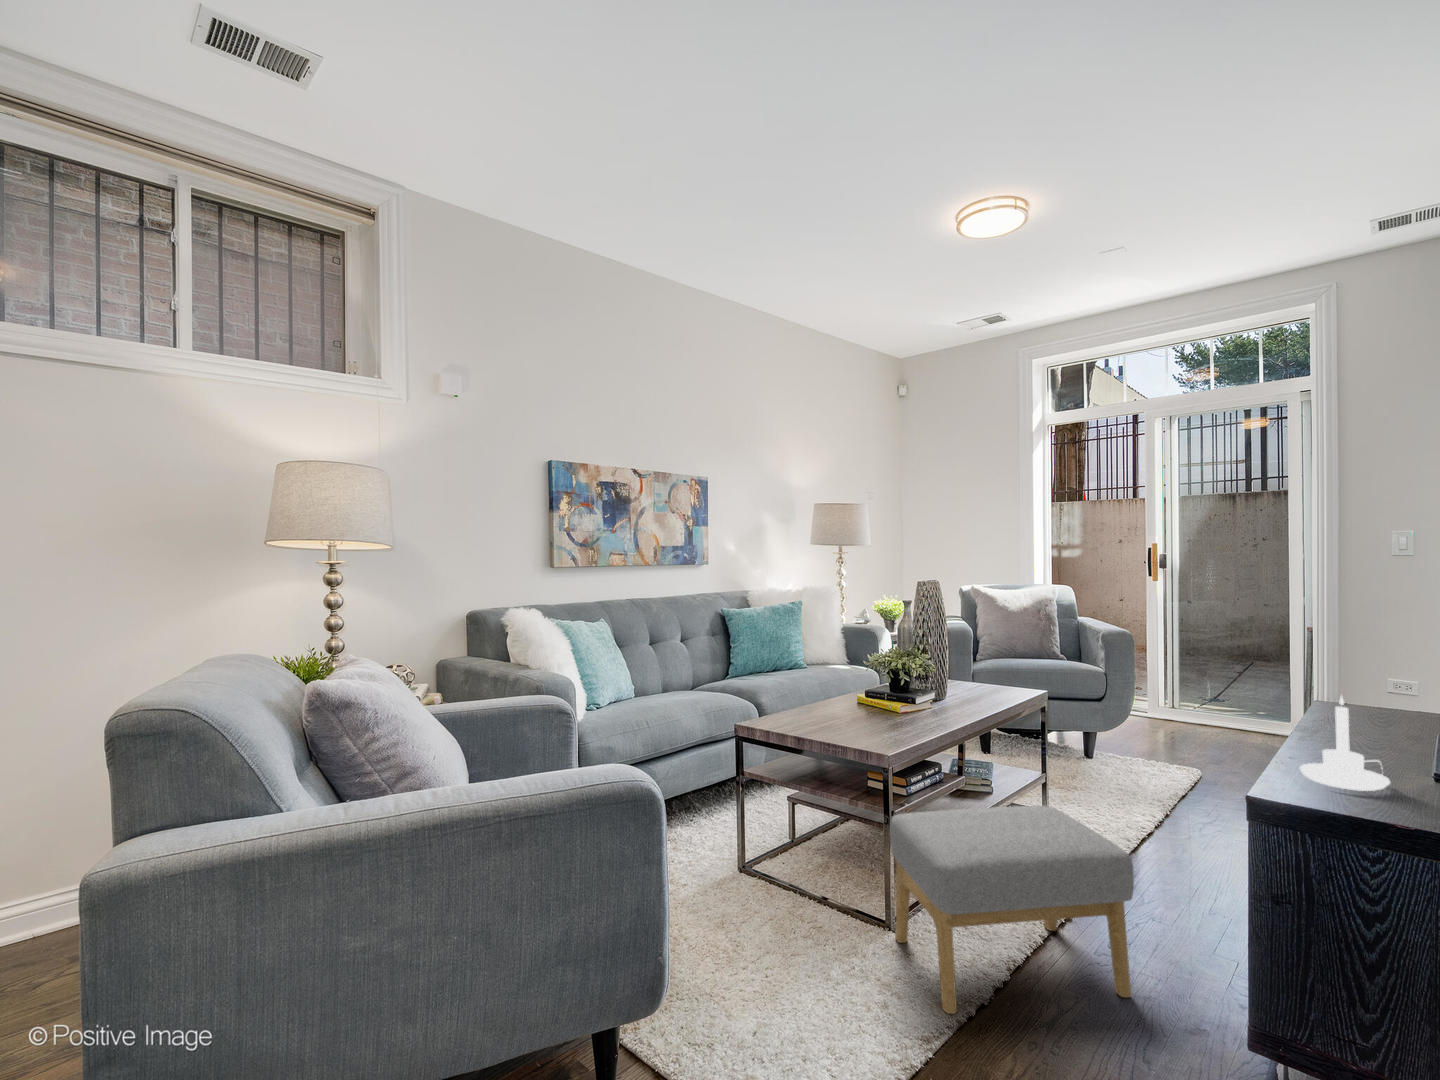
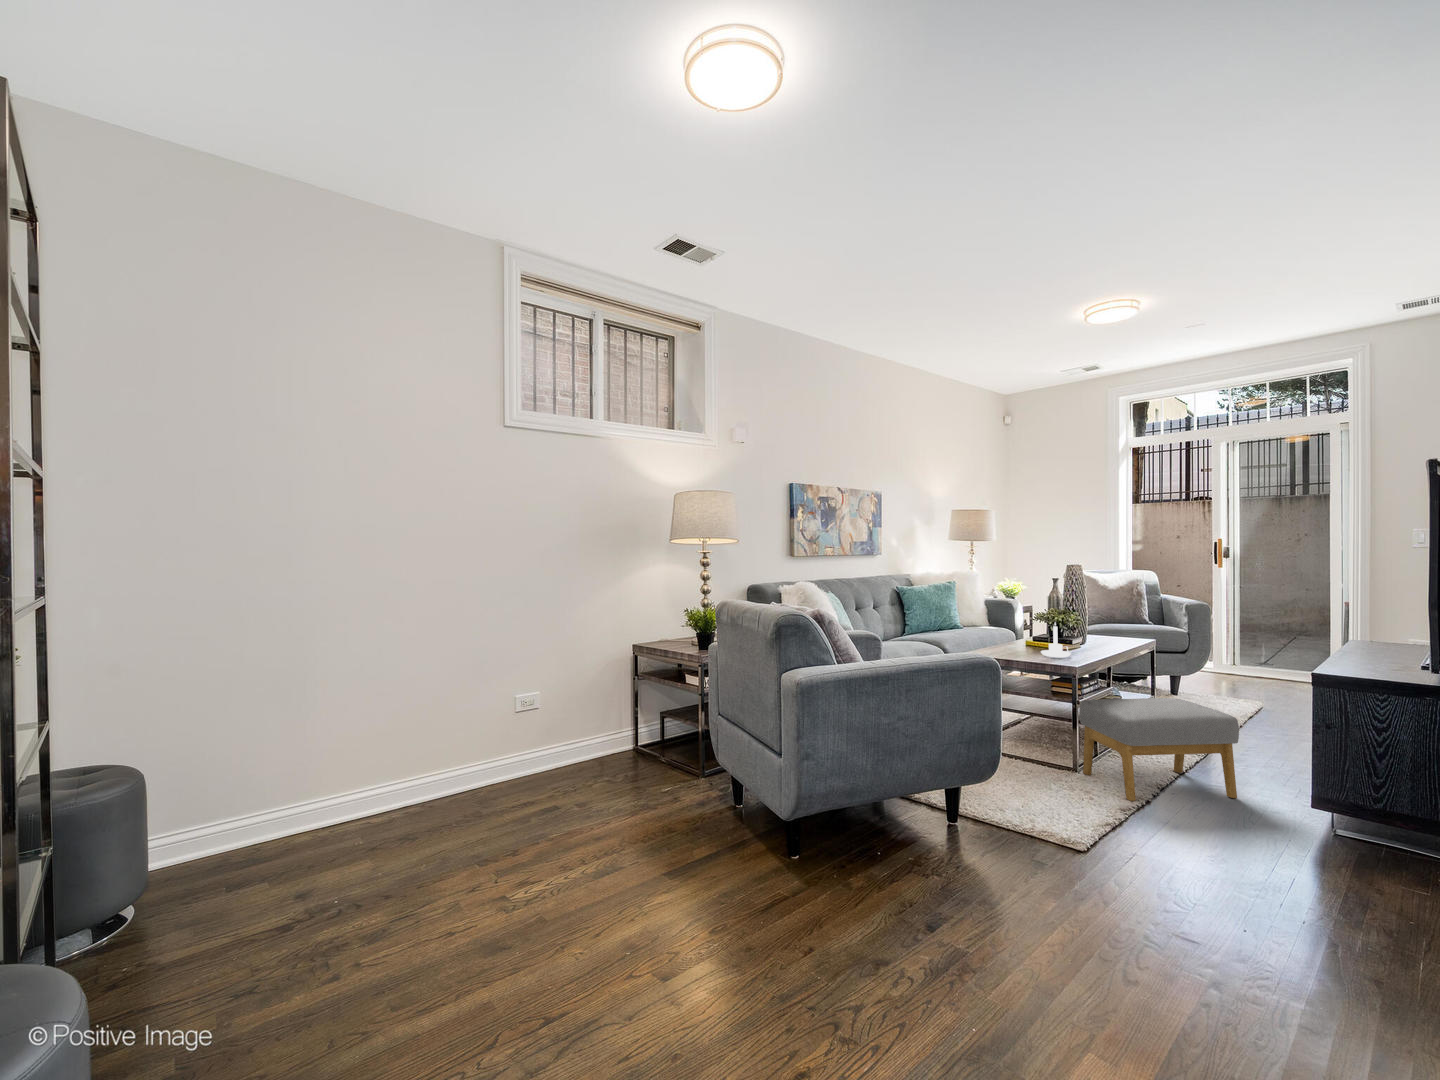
candle holder: present [1300,696,1390,791] -> present [1041,622,1071,657]

